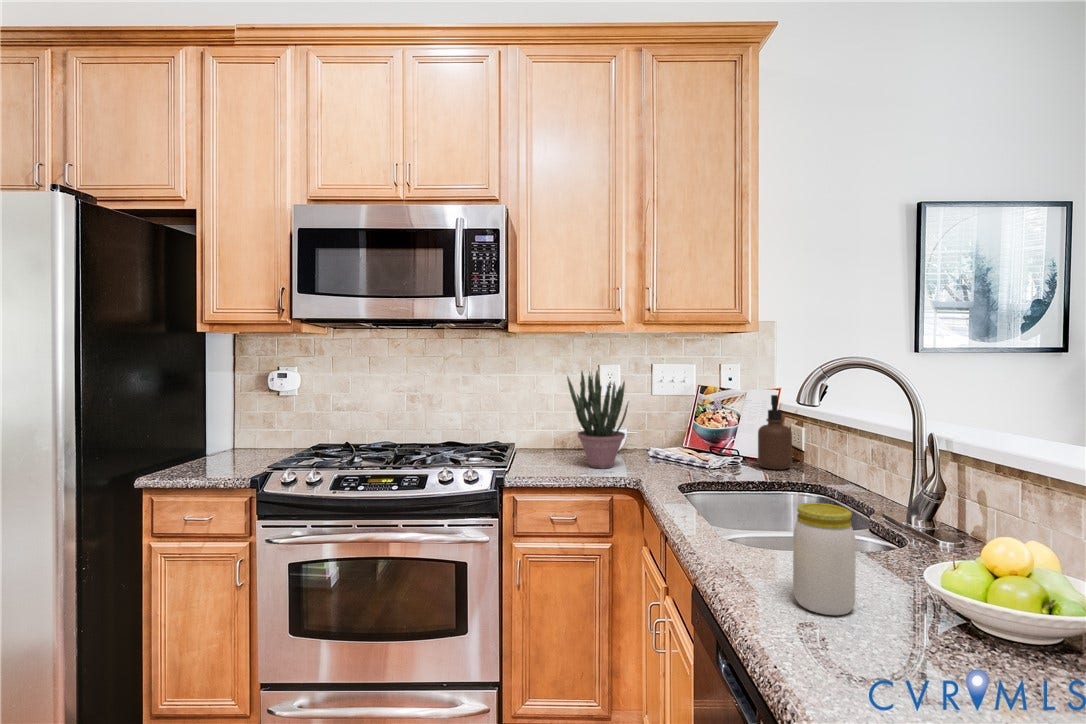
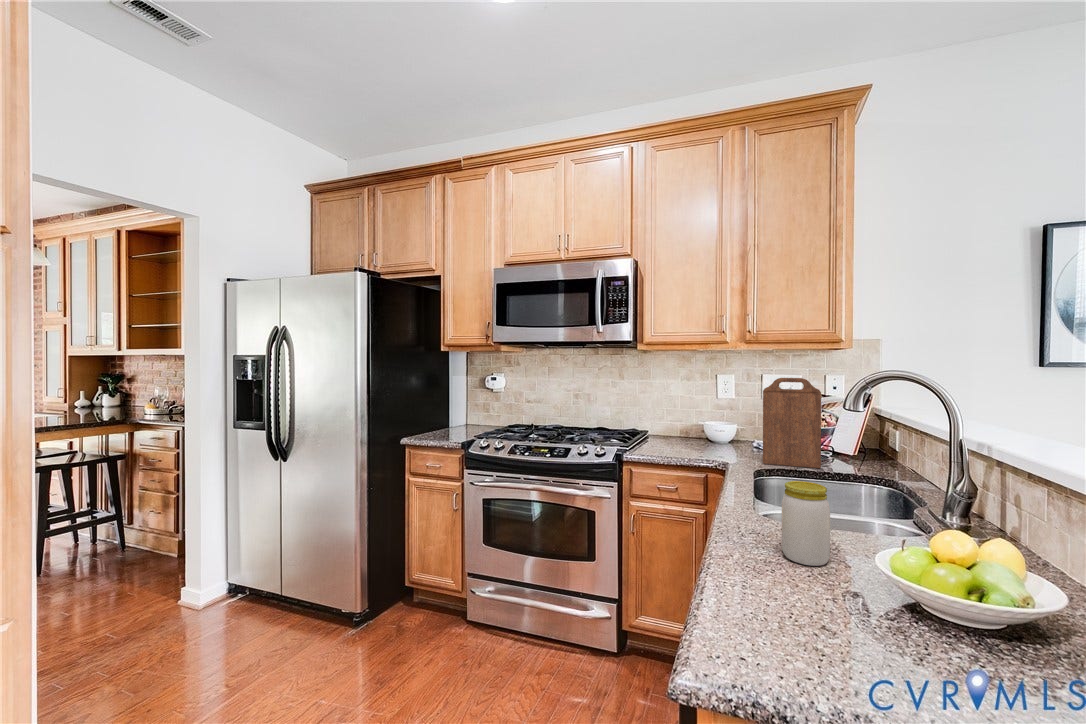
cutting board: none [674,368,738,475] -> present [763,378,821,468]
potted plant: present [567,371,628,468] -> none [679,377,726,455]
soap dispenser: present [758,395,792,470] -> none [847,402,880,468]

